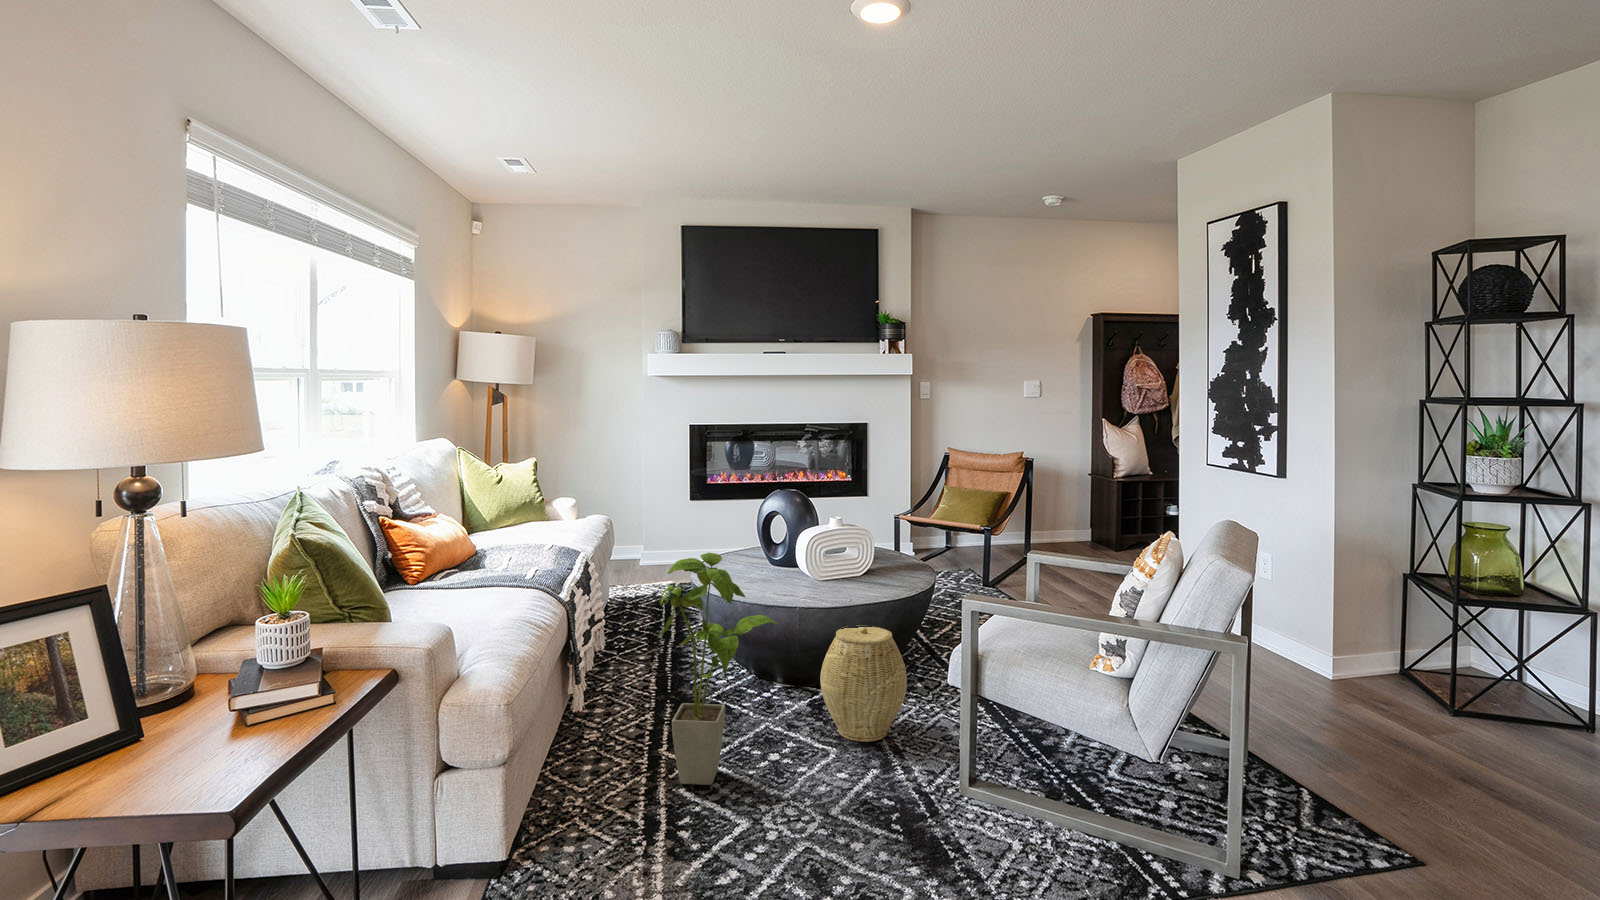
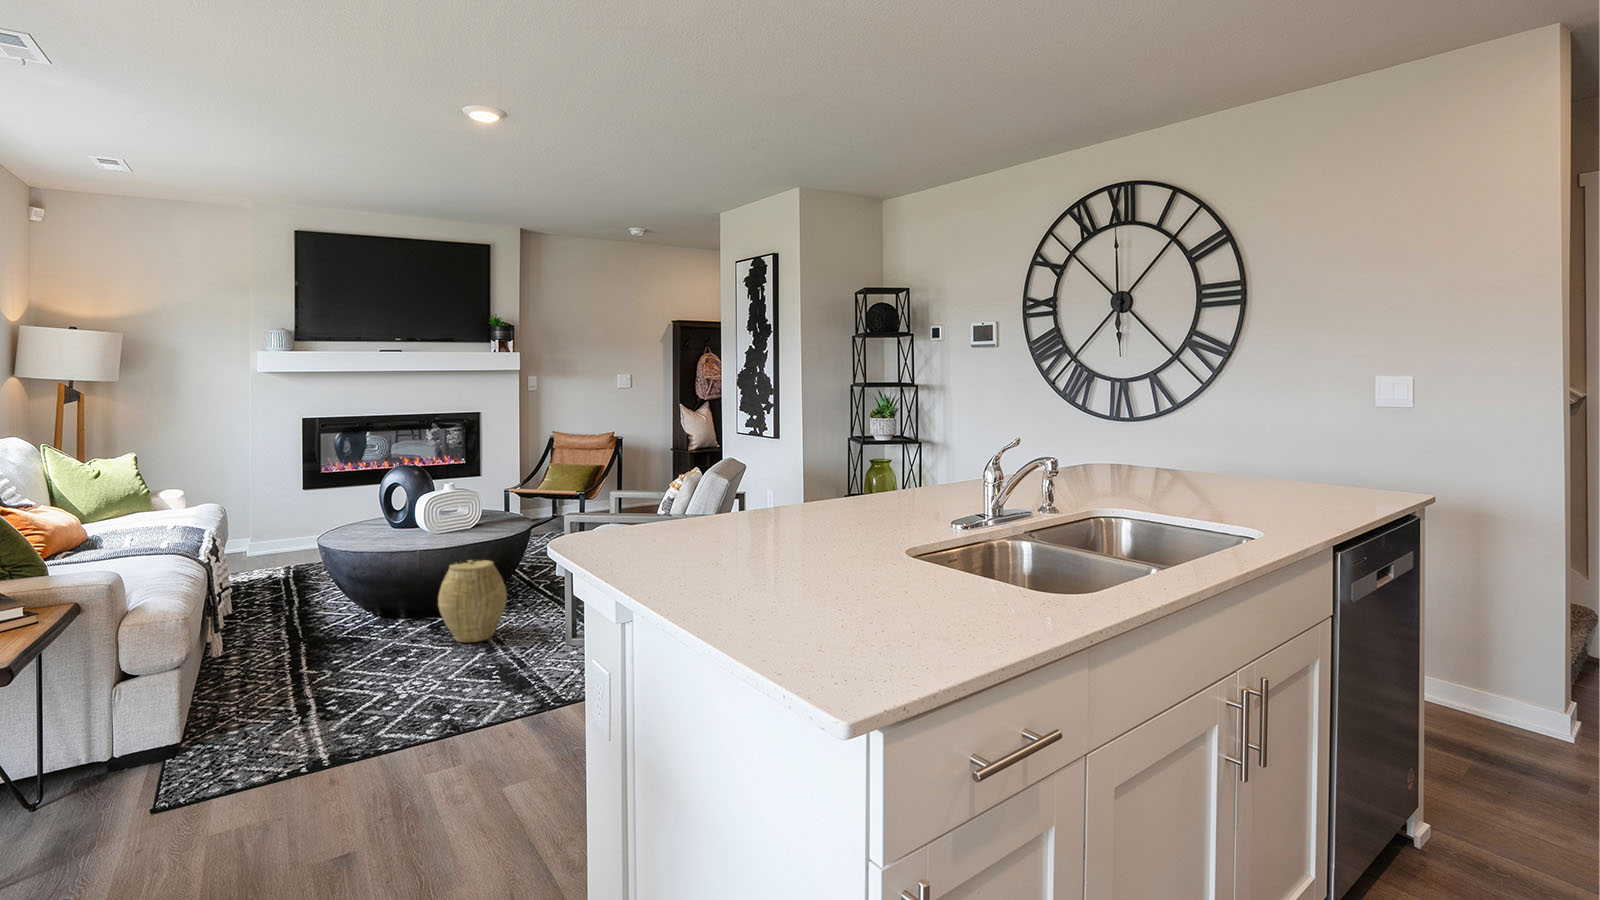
house plant: present [658,553,780,785] -> none [297,508,403,684]

